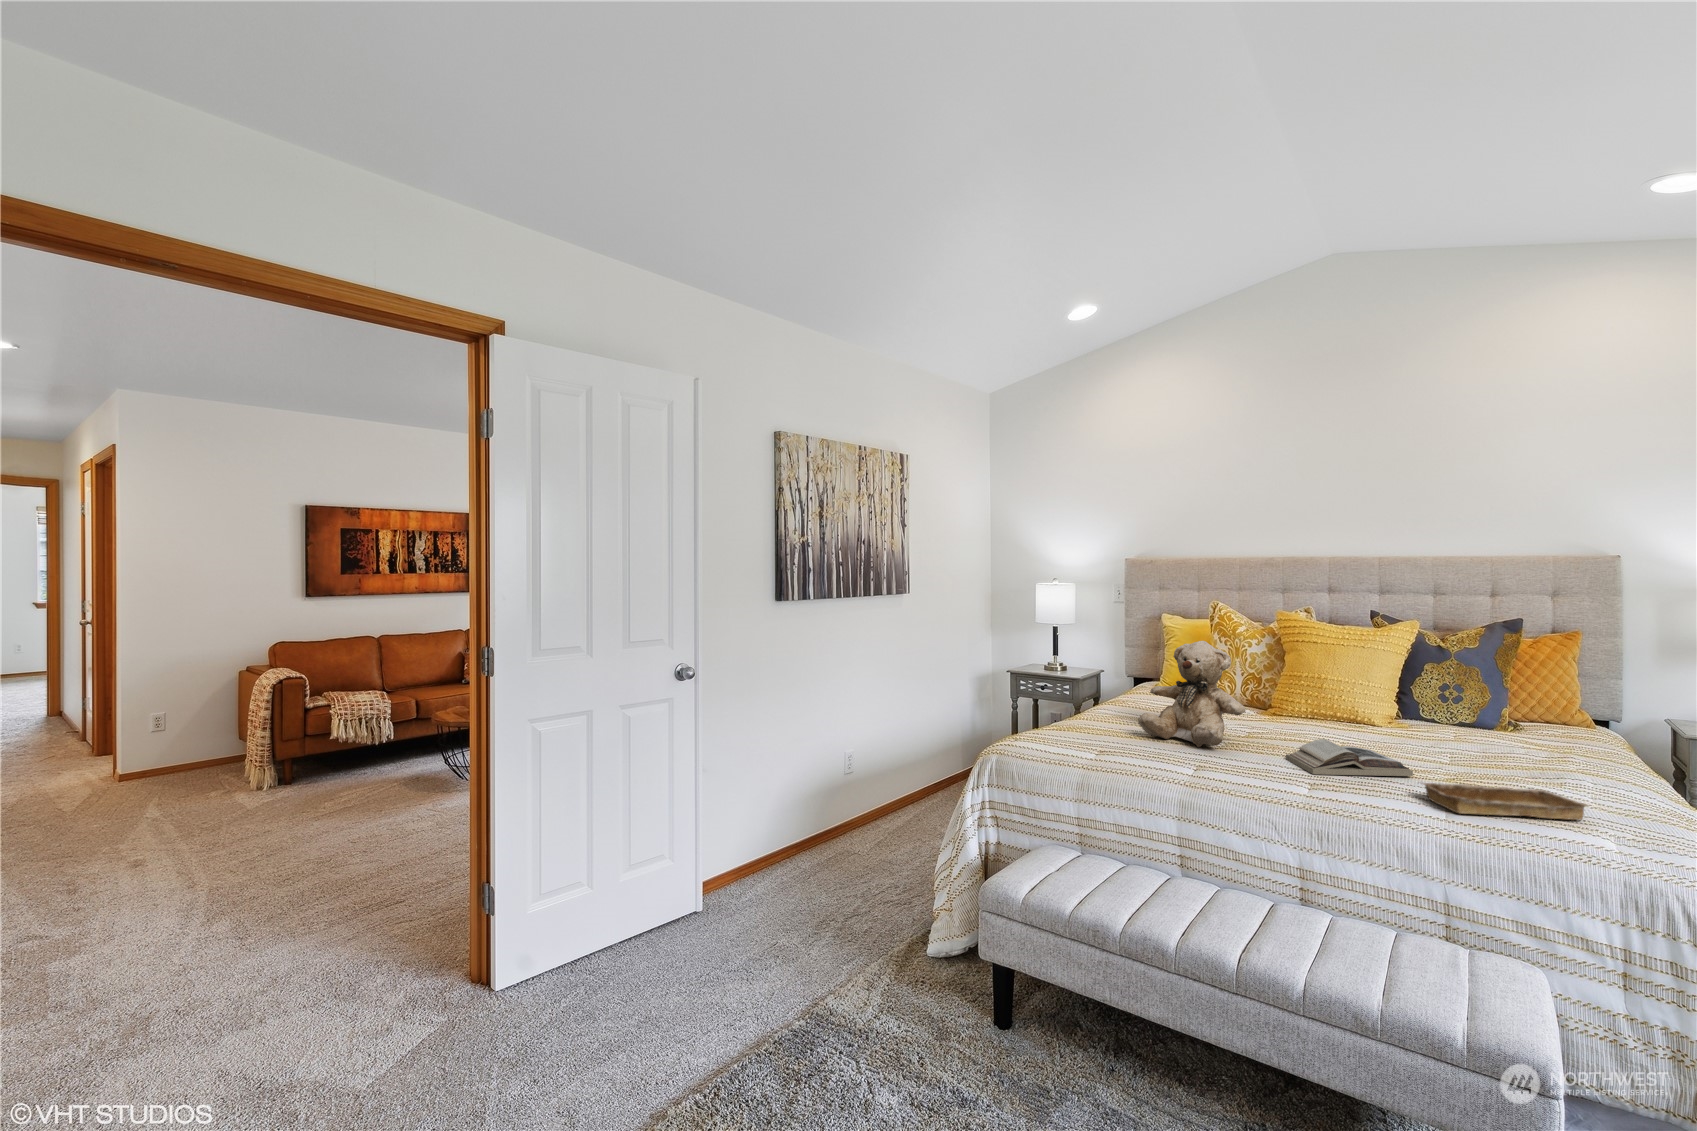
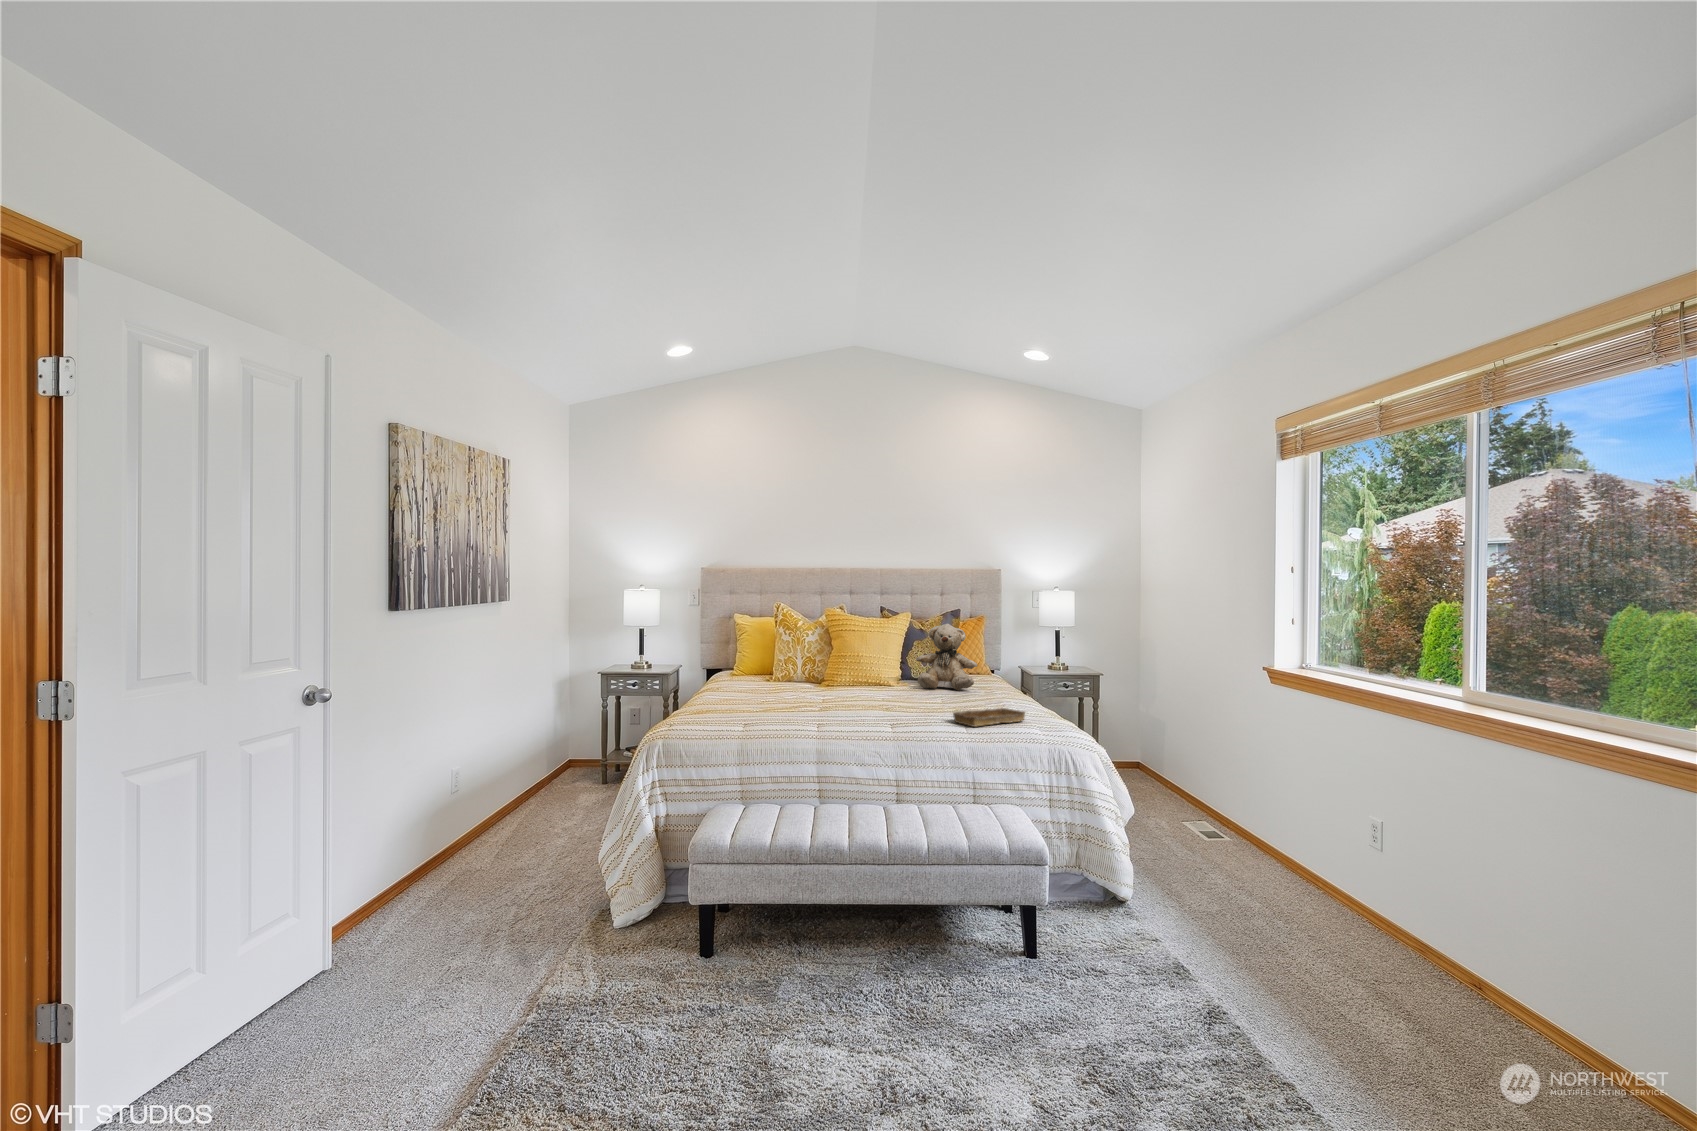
teddy bear: present [1138,641,1246,747] -> present [916,624,977,691]
book: present [1286,739,1413,776] -> none [865,694,938,718]

